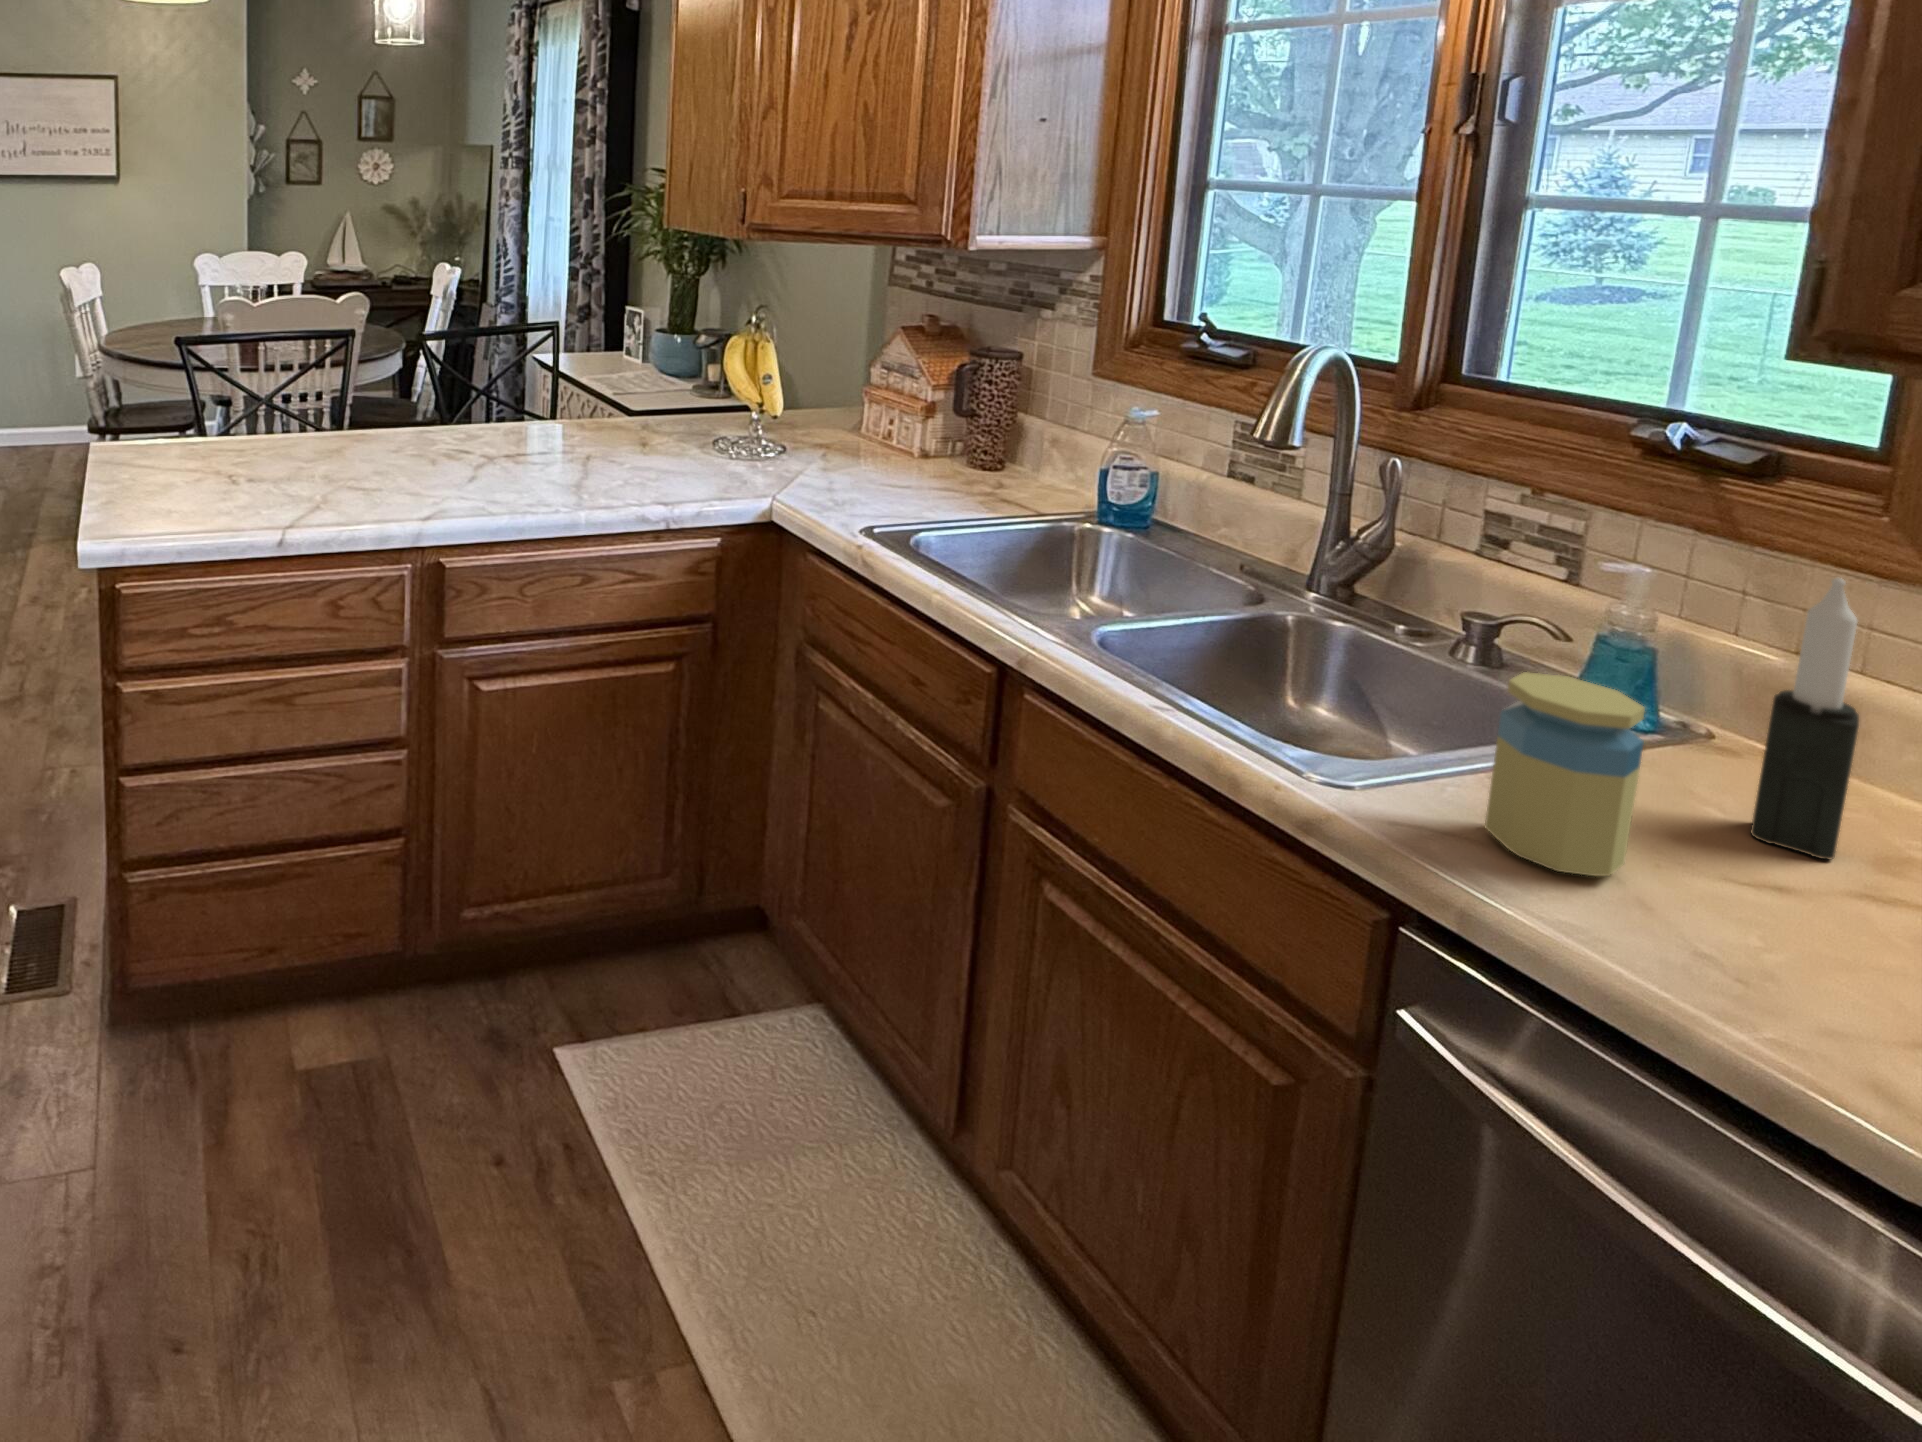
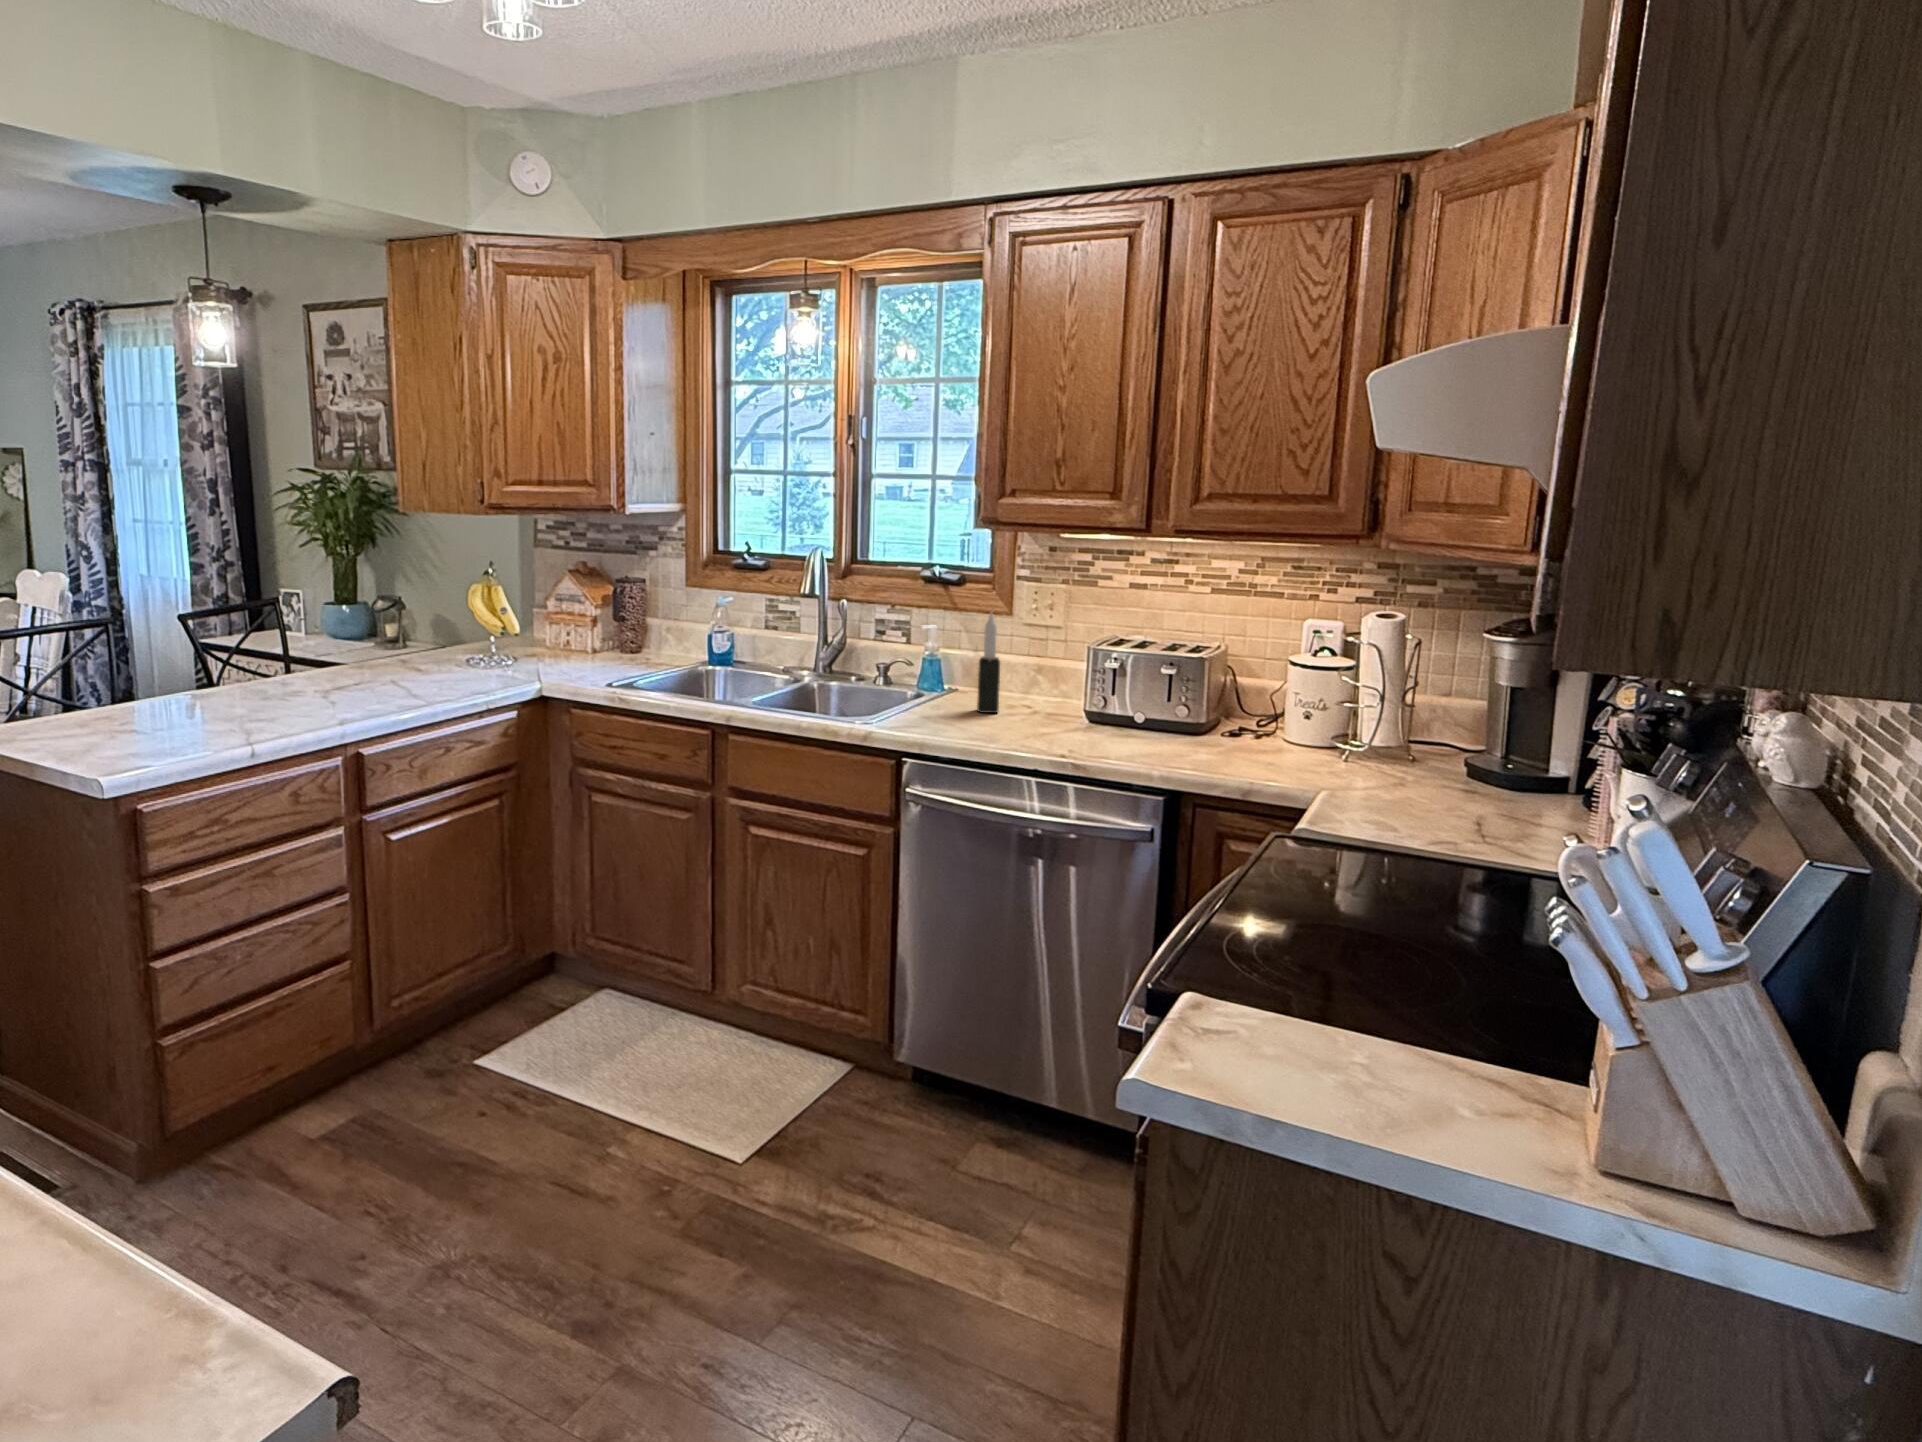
jar: present [1485,672,1645,876] -> none [914,660,954,730]

